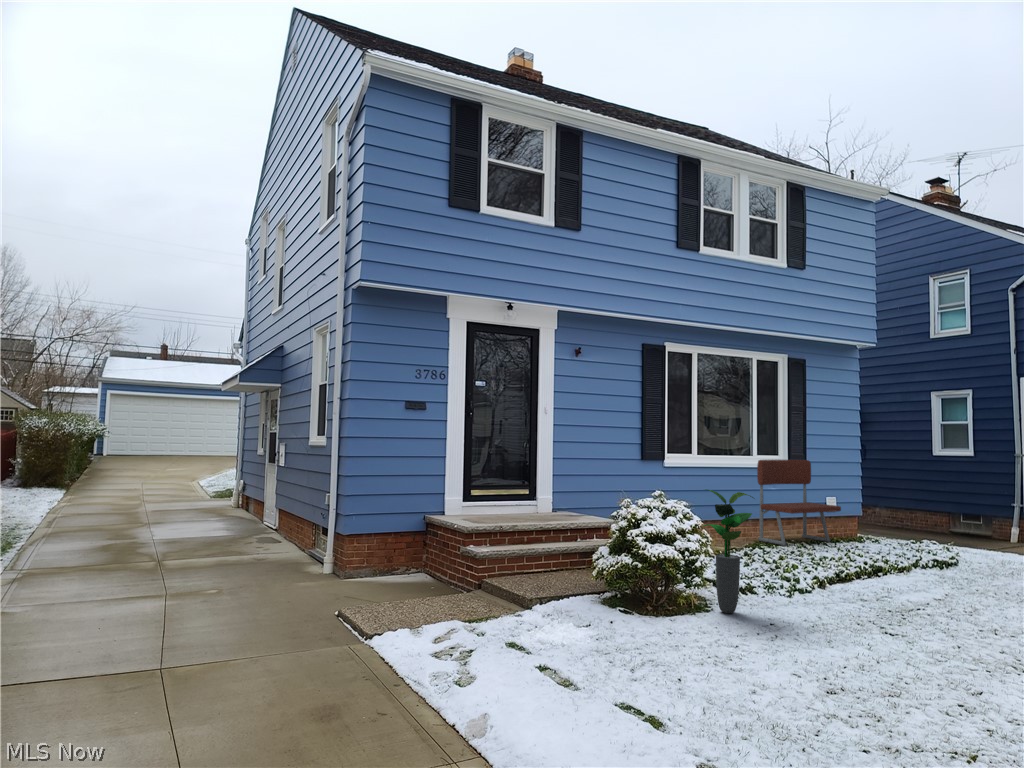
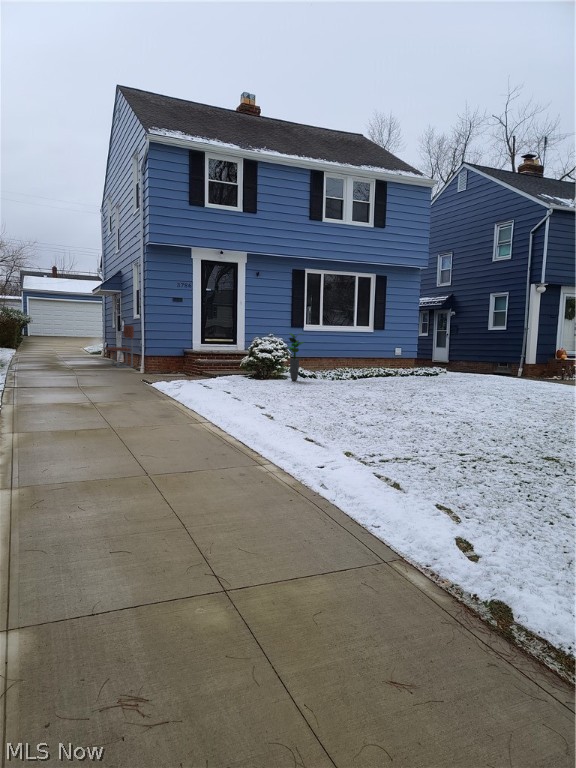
bench: present [757,460,841,546] -> present [106,325,134,368]

